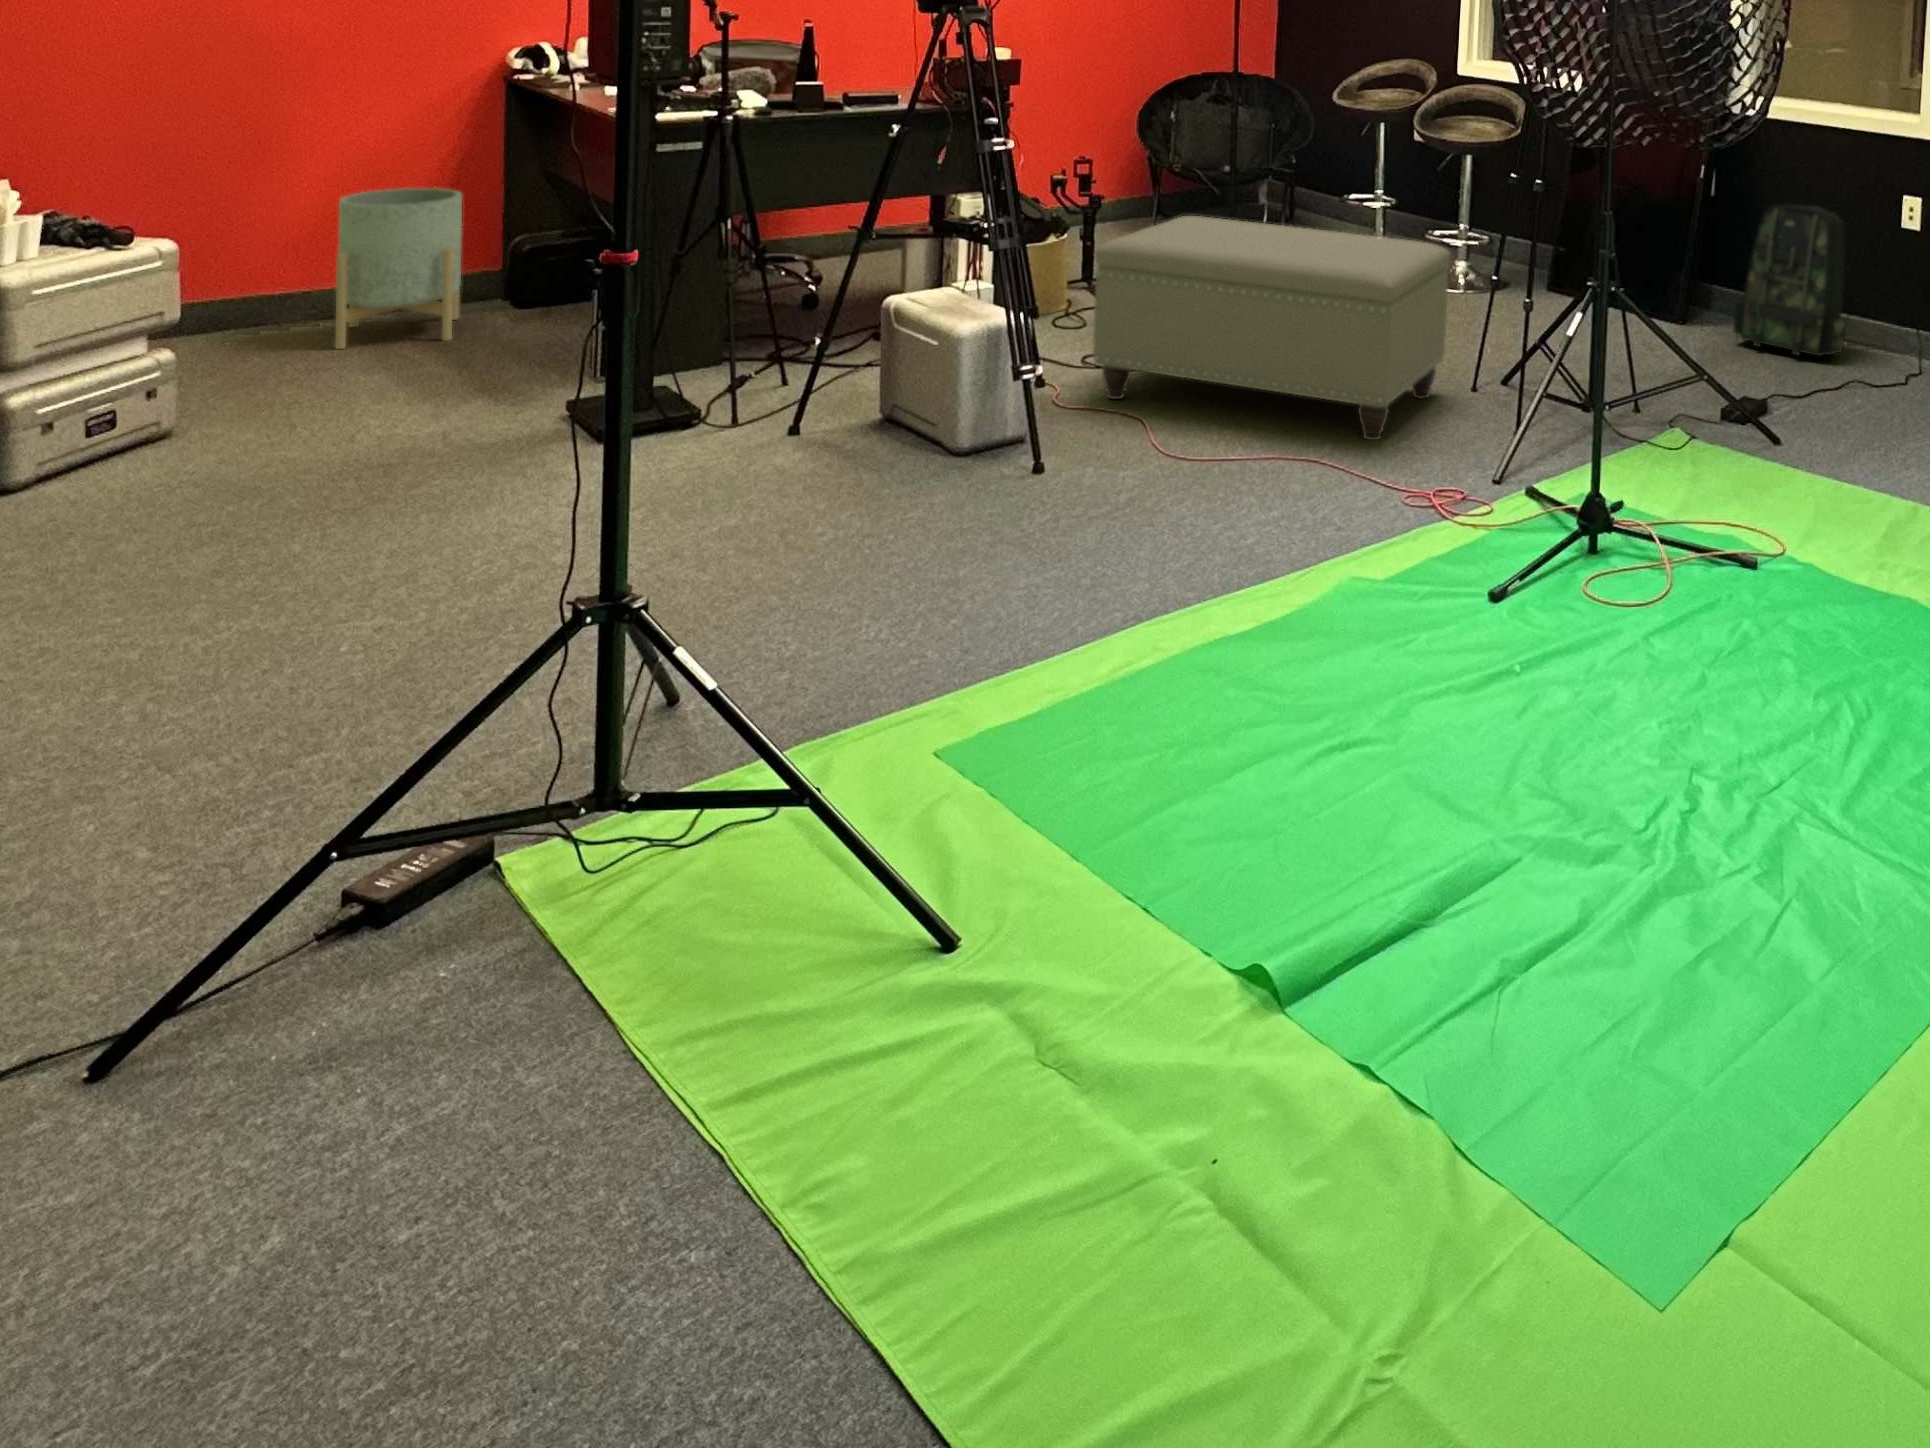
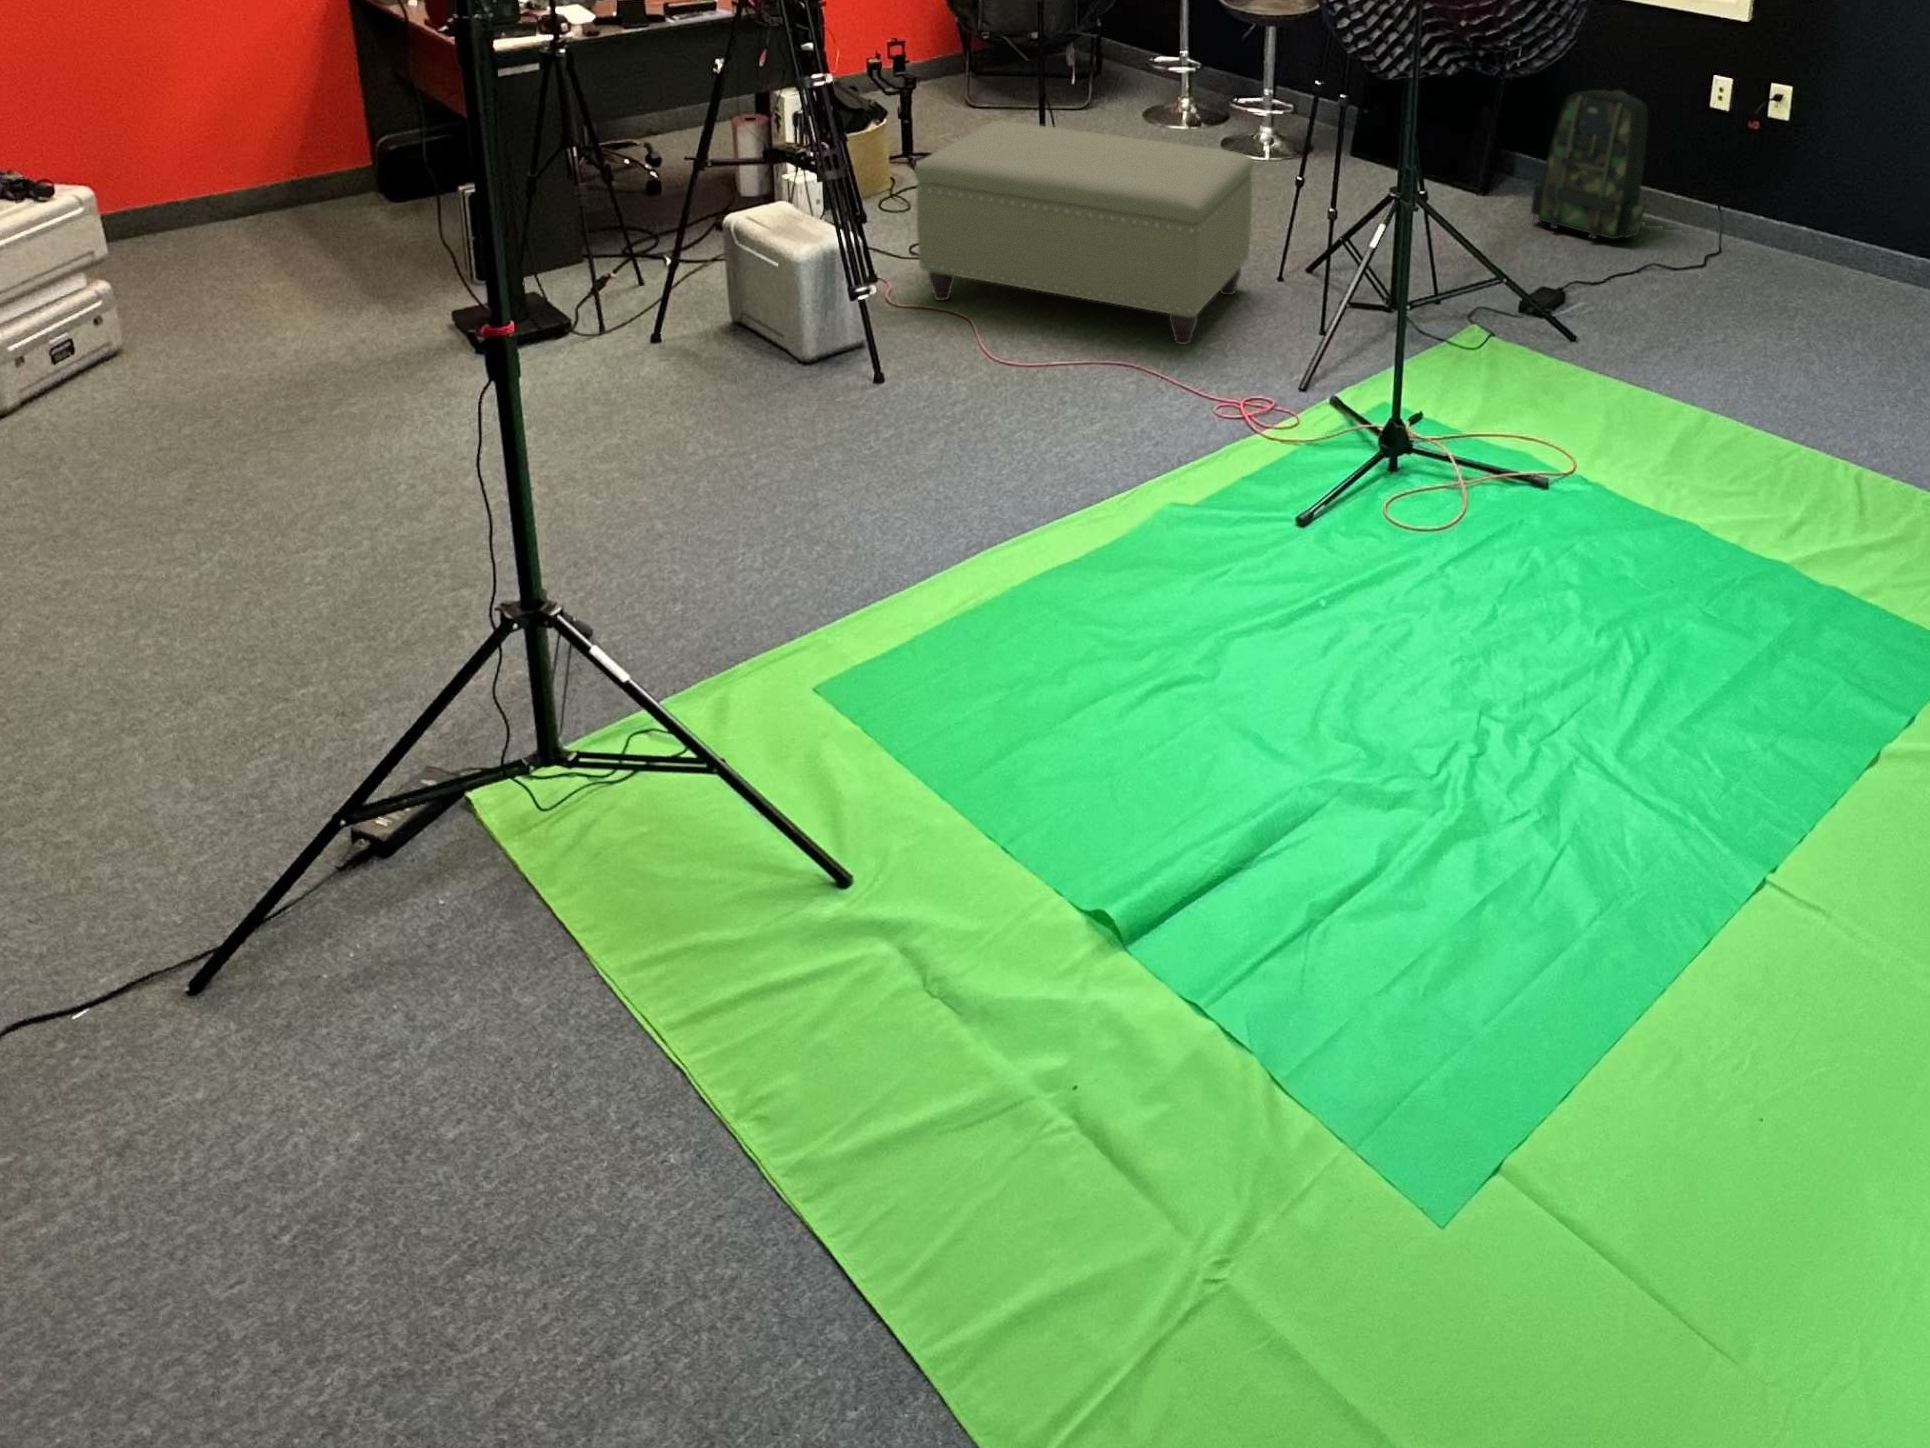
planter: present [335,188,462,349] -> none [221,101,344,253]

